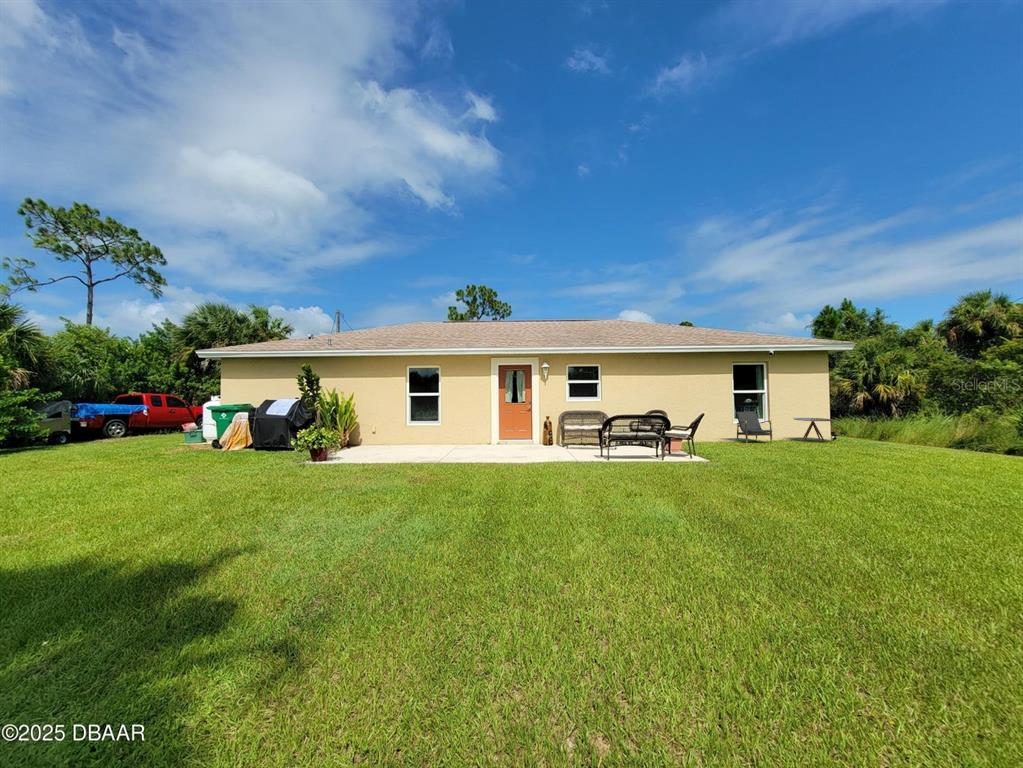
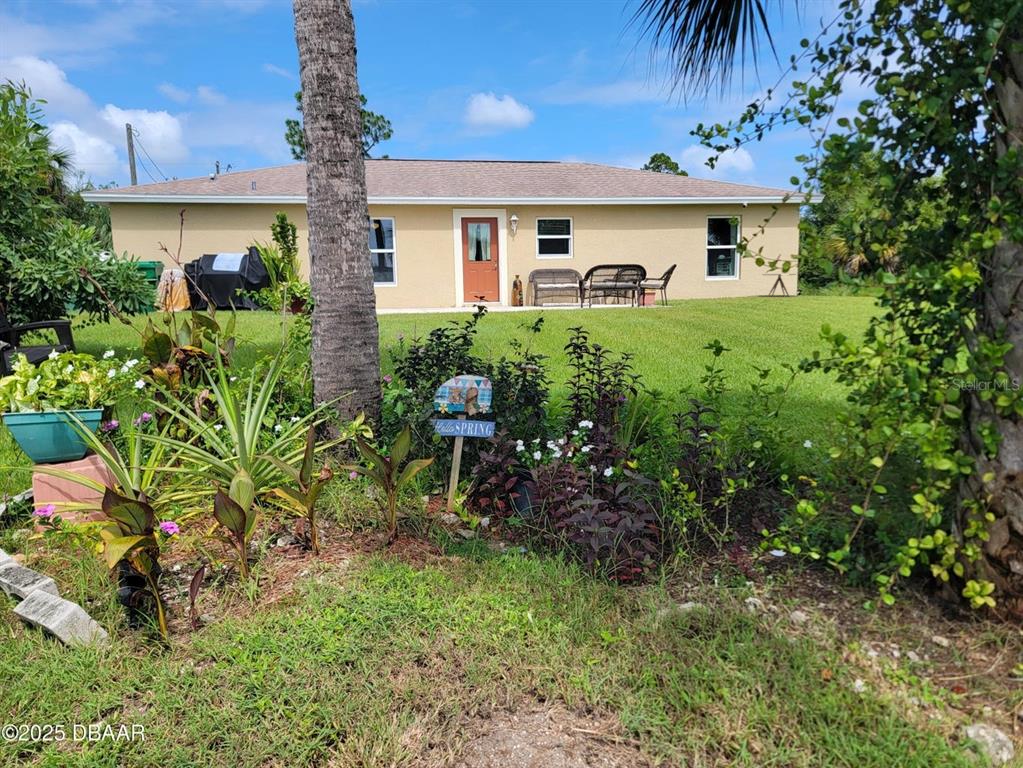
lounge chair: present [736,412,772,443] -> none [708,268,741,299]

